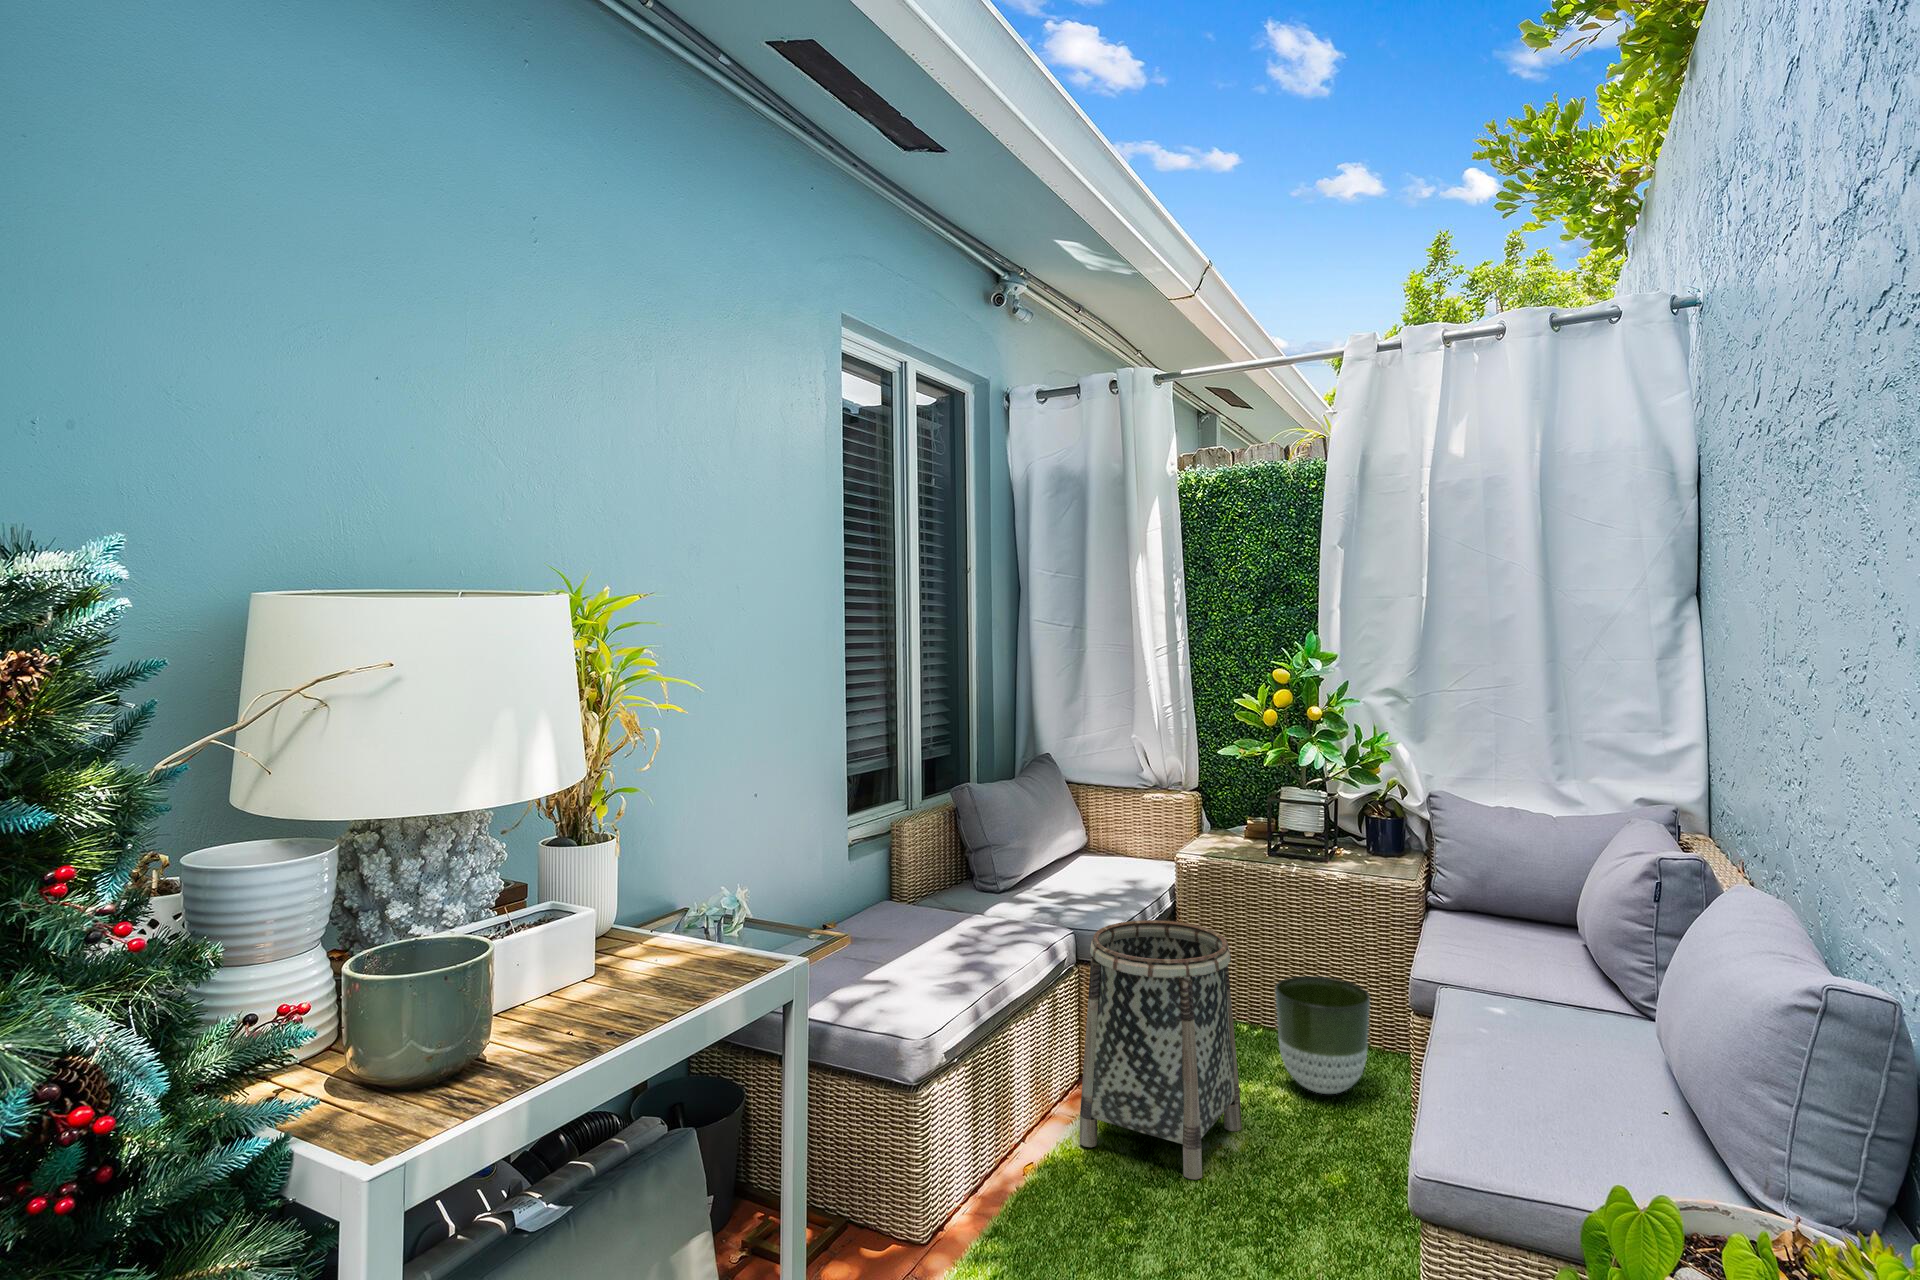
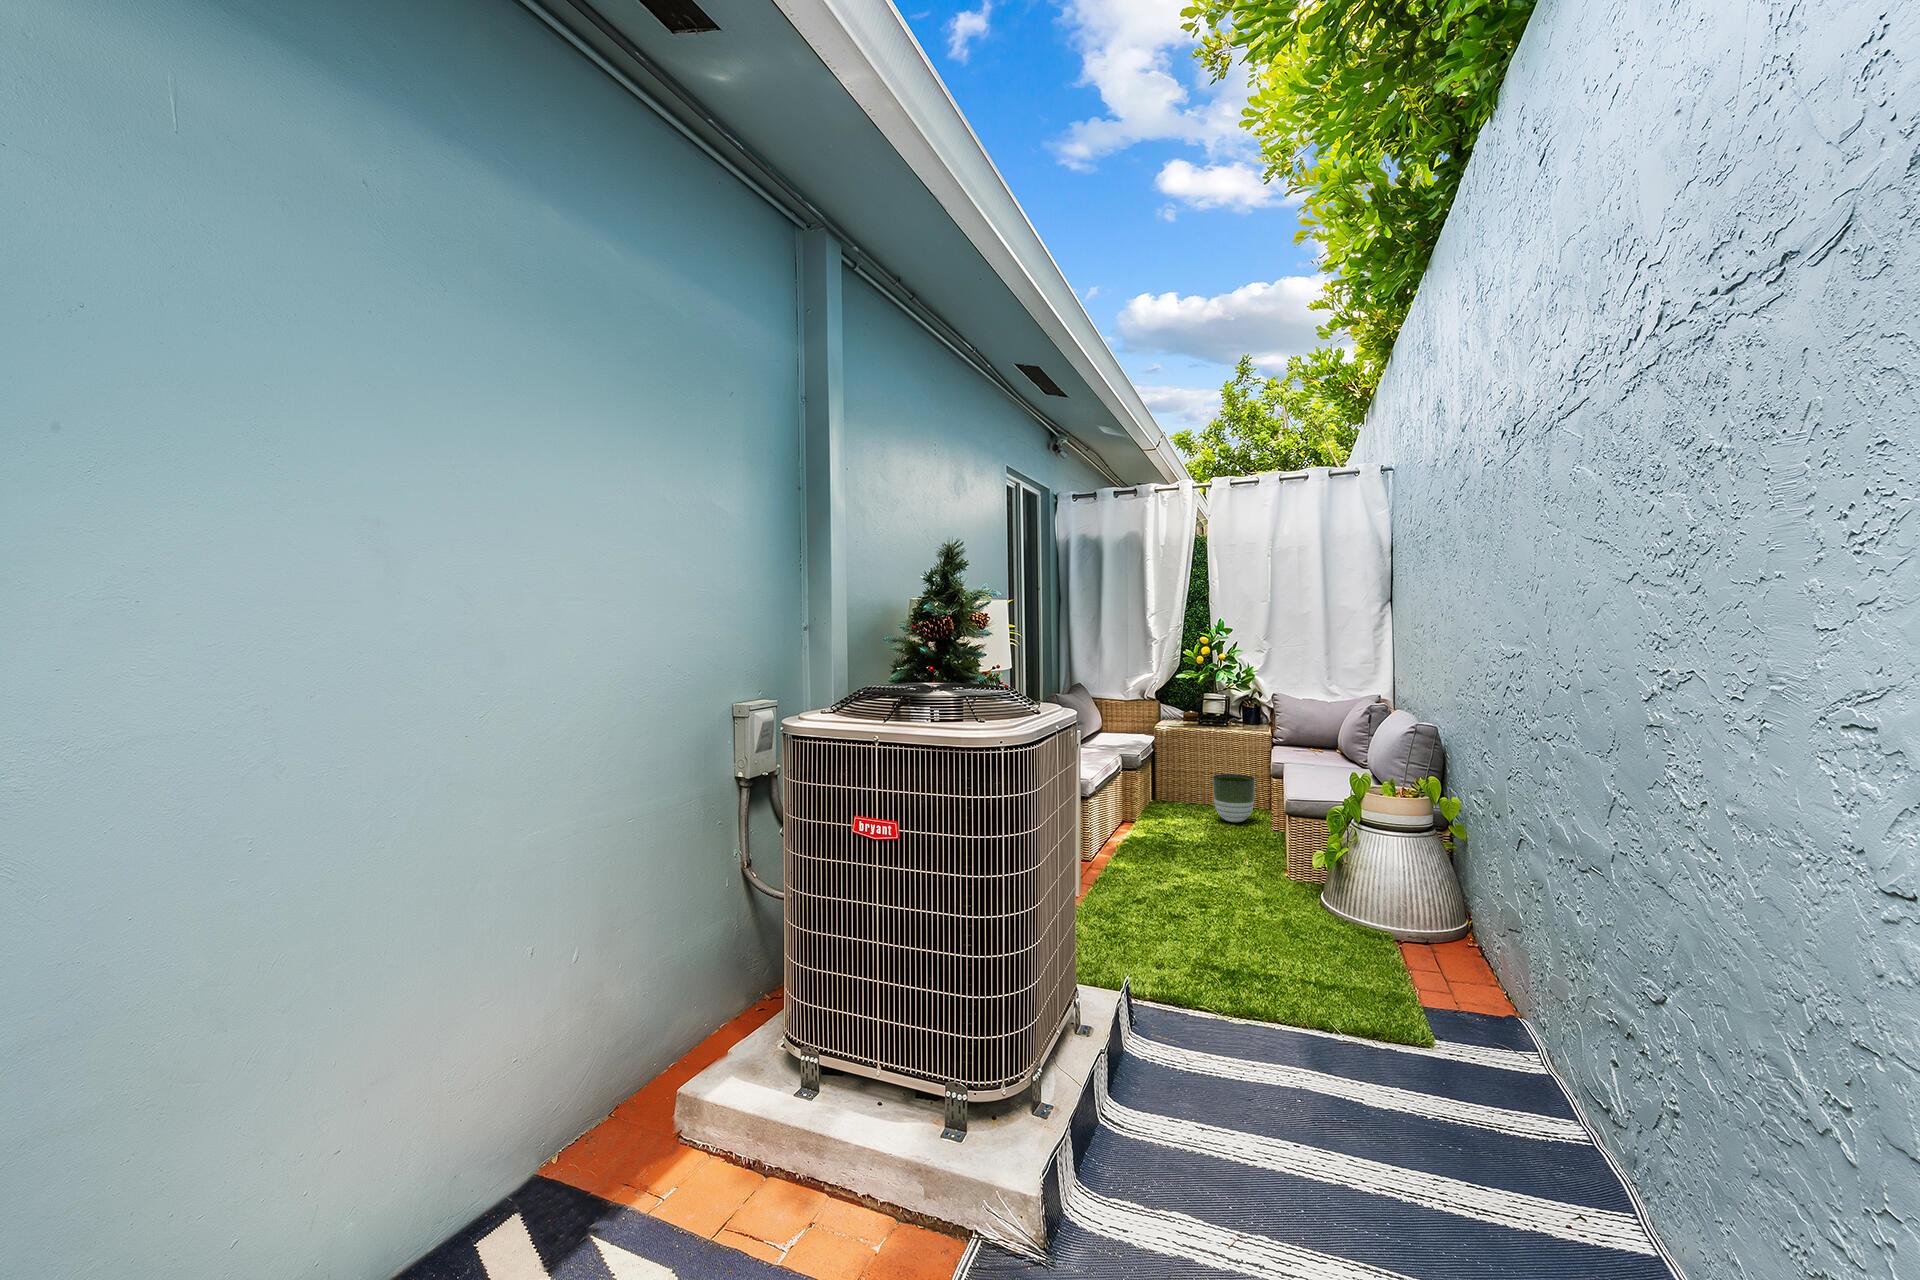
basket: present [1079,920,1242,1180] -> none [1138,746,1204,846]

